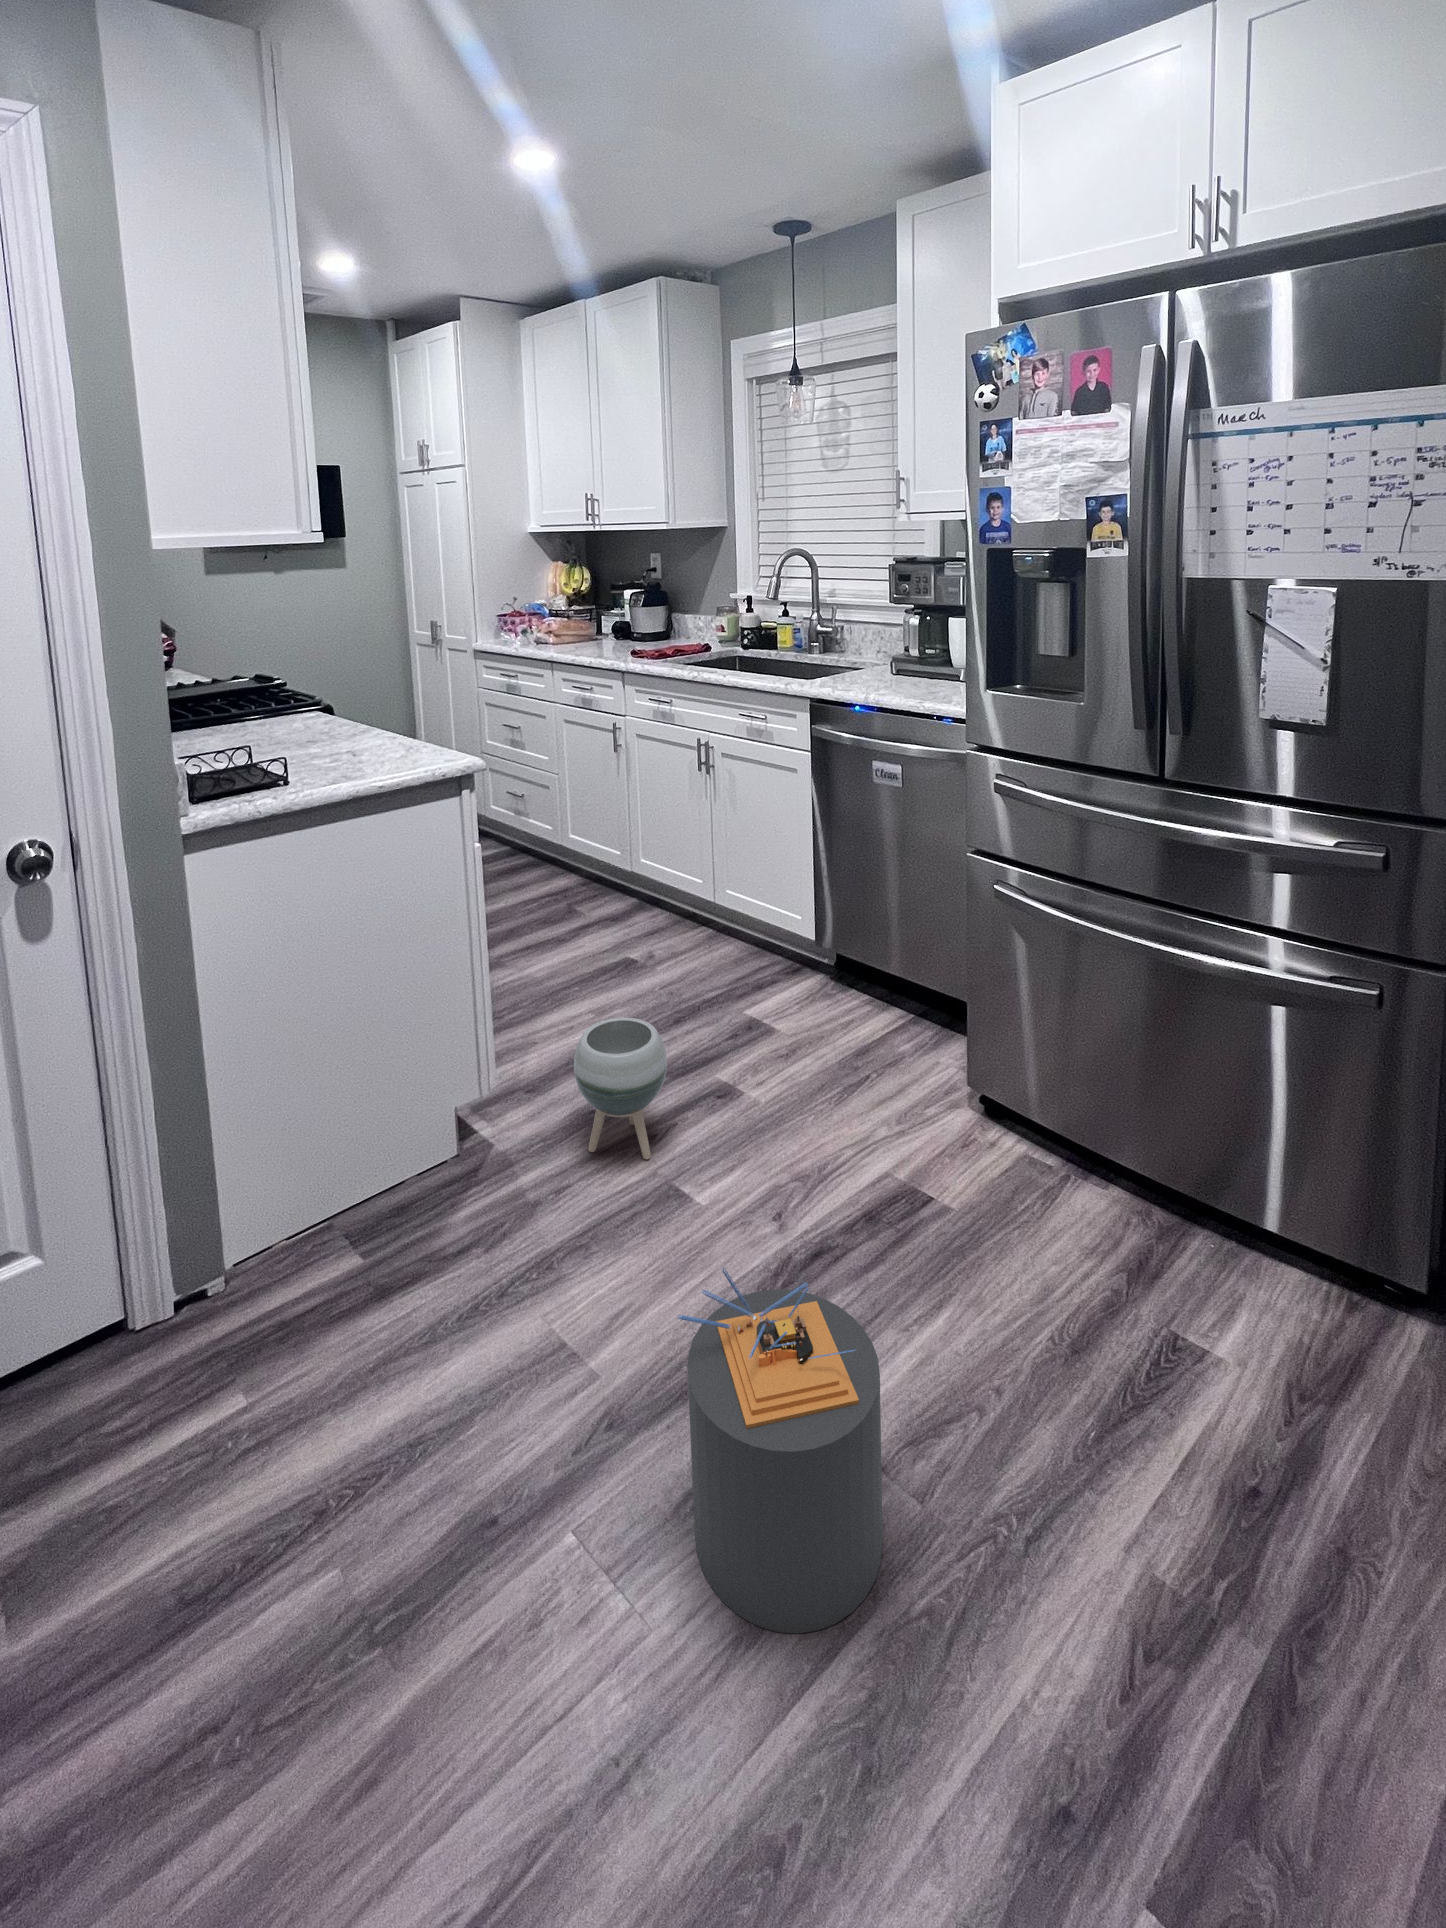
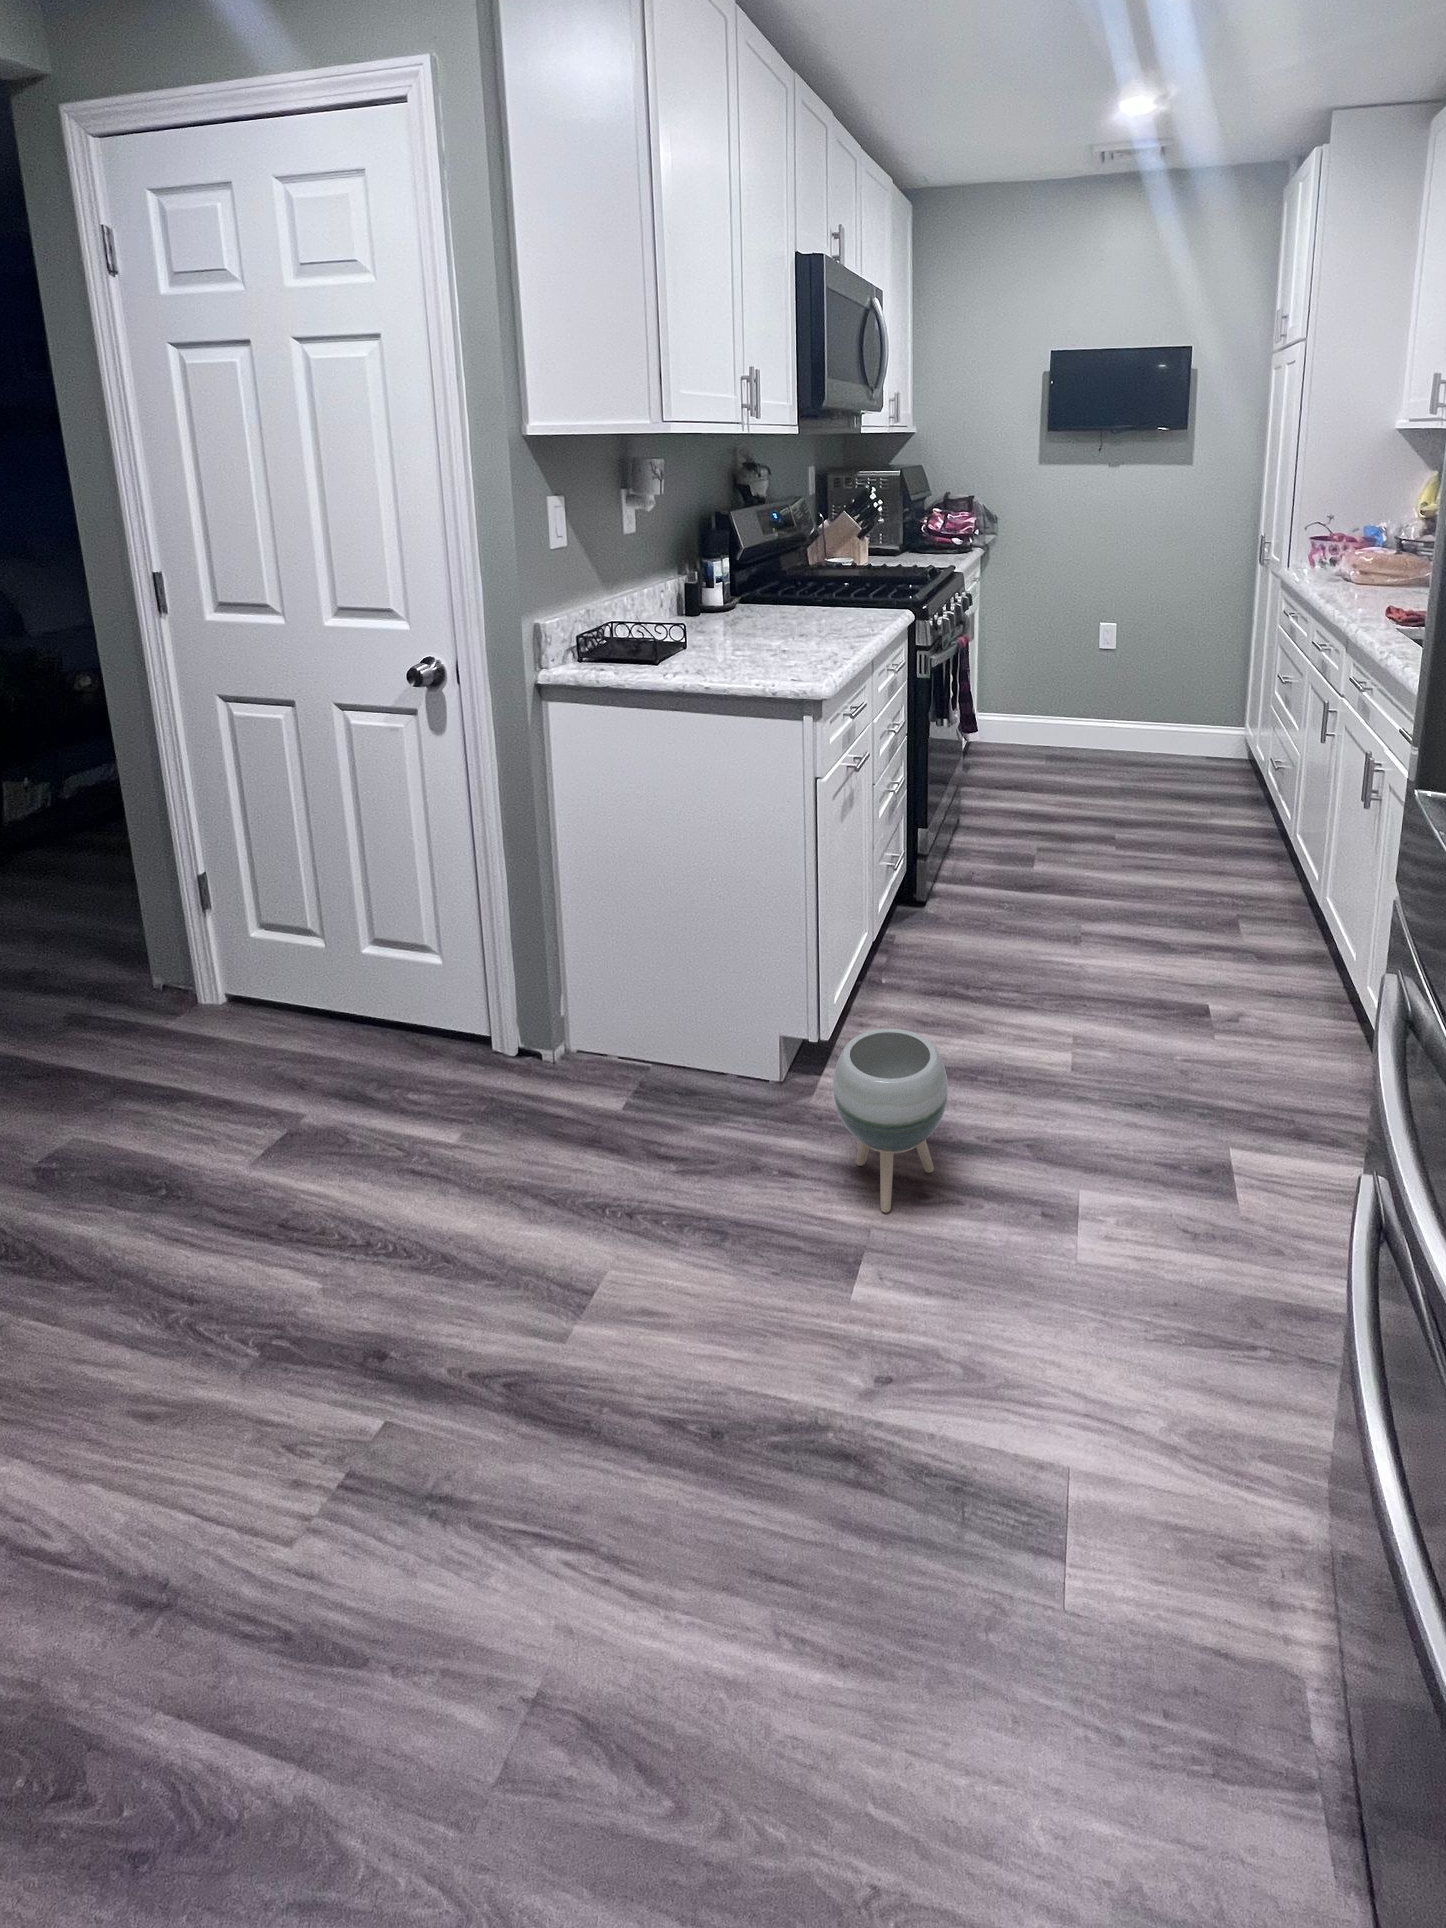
trash can: present [678,1268,883,1634] -> none [273,1280,542,1764]

